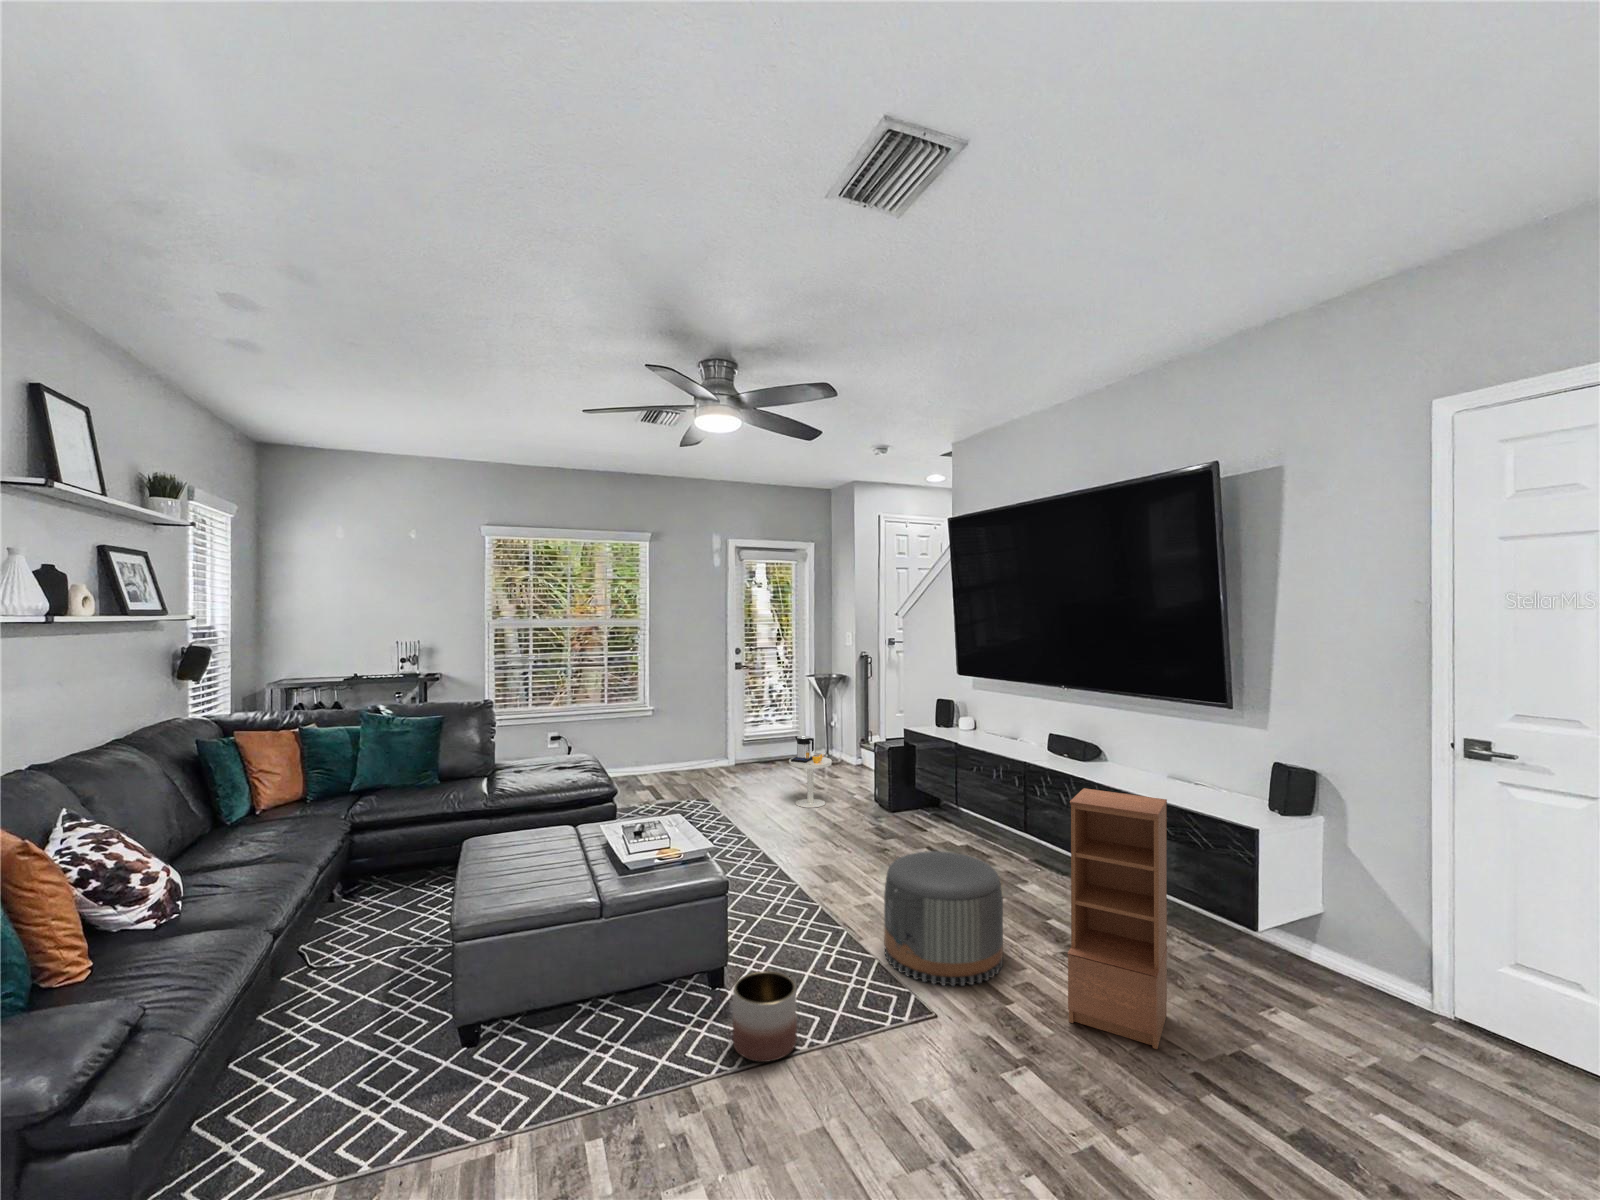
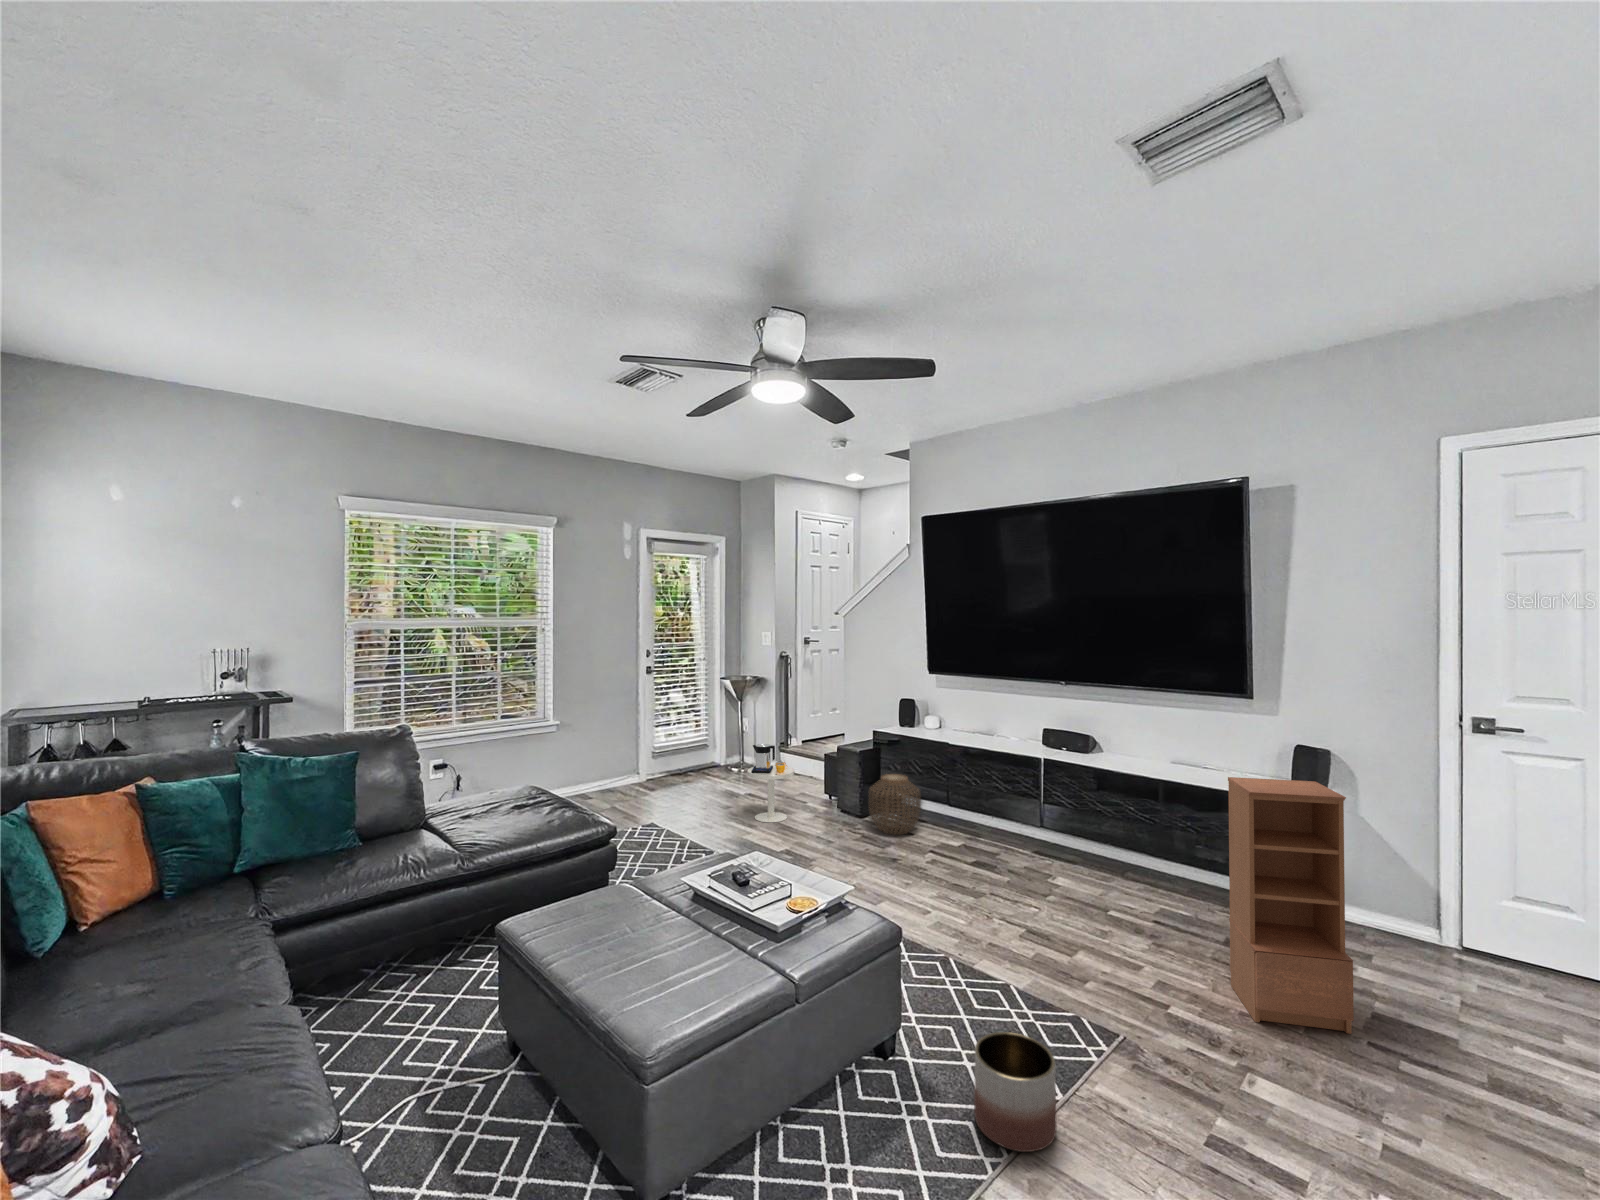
woven basket: none [886,772,935,830] -> present [869,774,921,835]
pouf: present [884,851,1003,986] -> none [1007,857,1142,1006]

